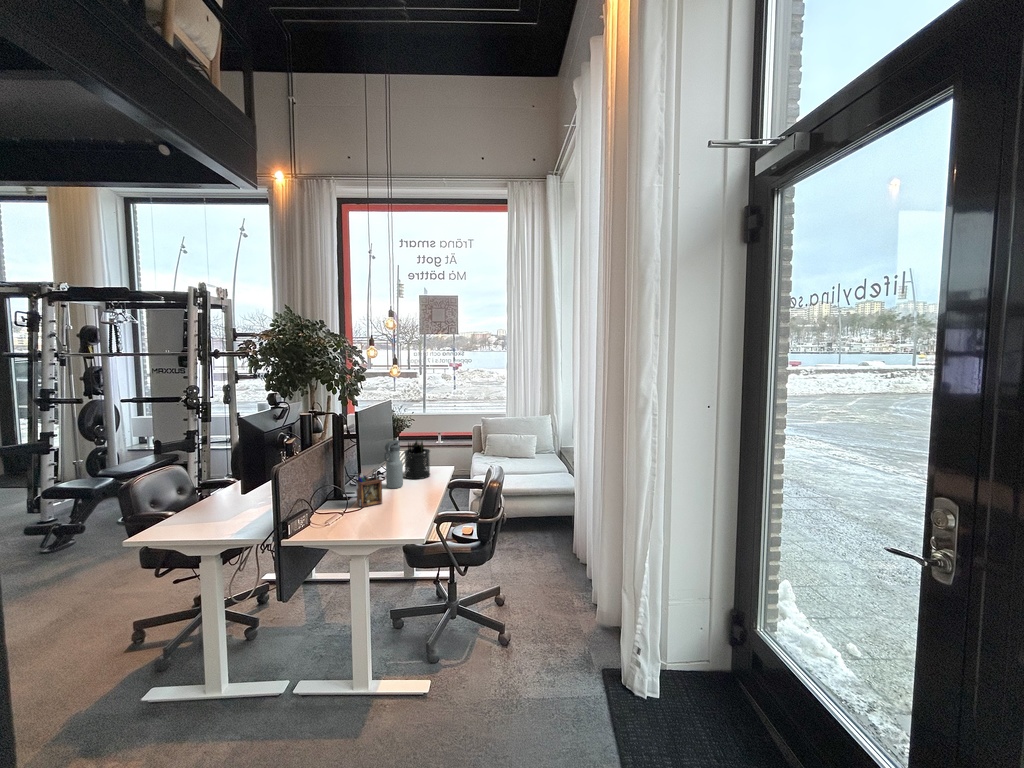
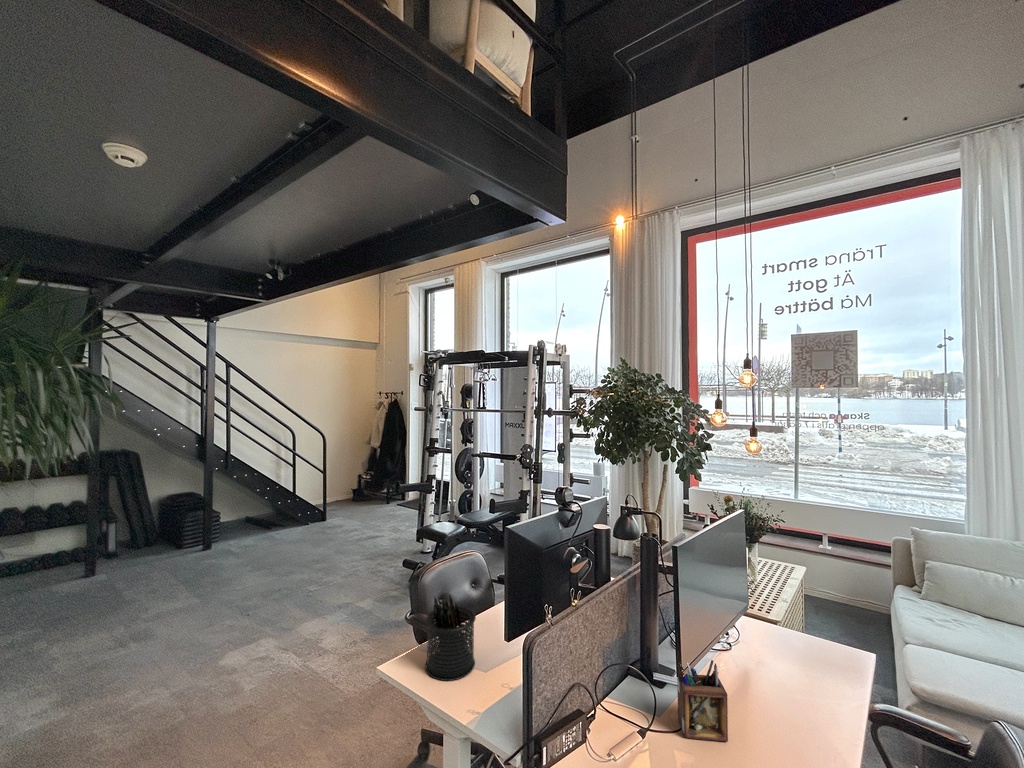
water bottle: present [384,440,403,488] -> none [734,596,771,693]
pen holder: present [404,441,430,479] -> present [425,595,476,681]

